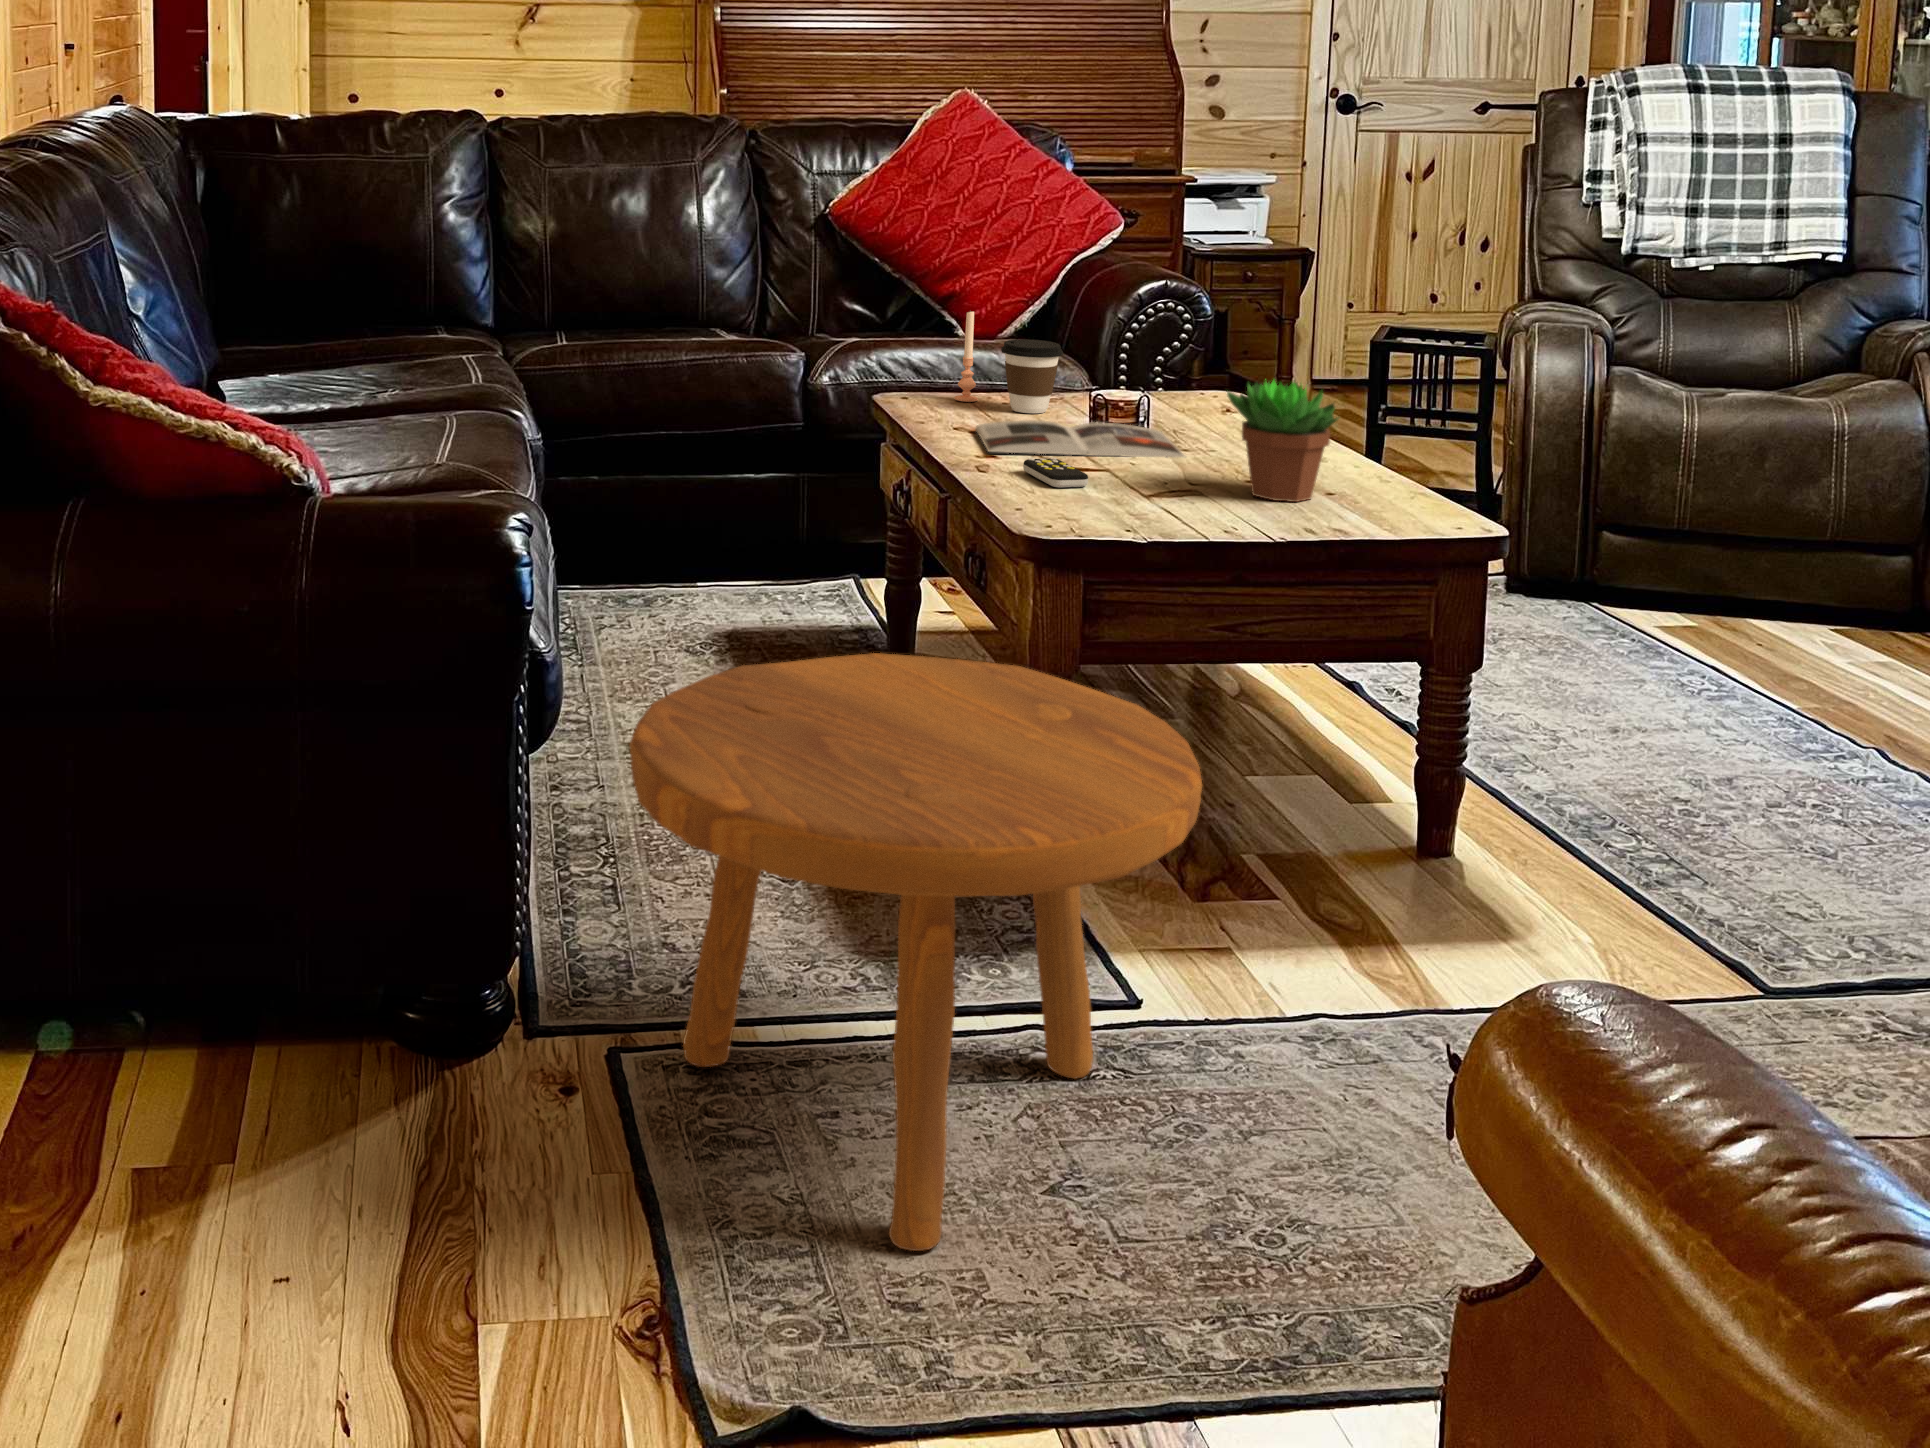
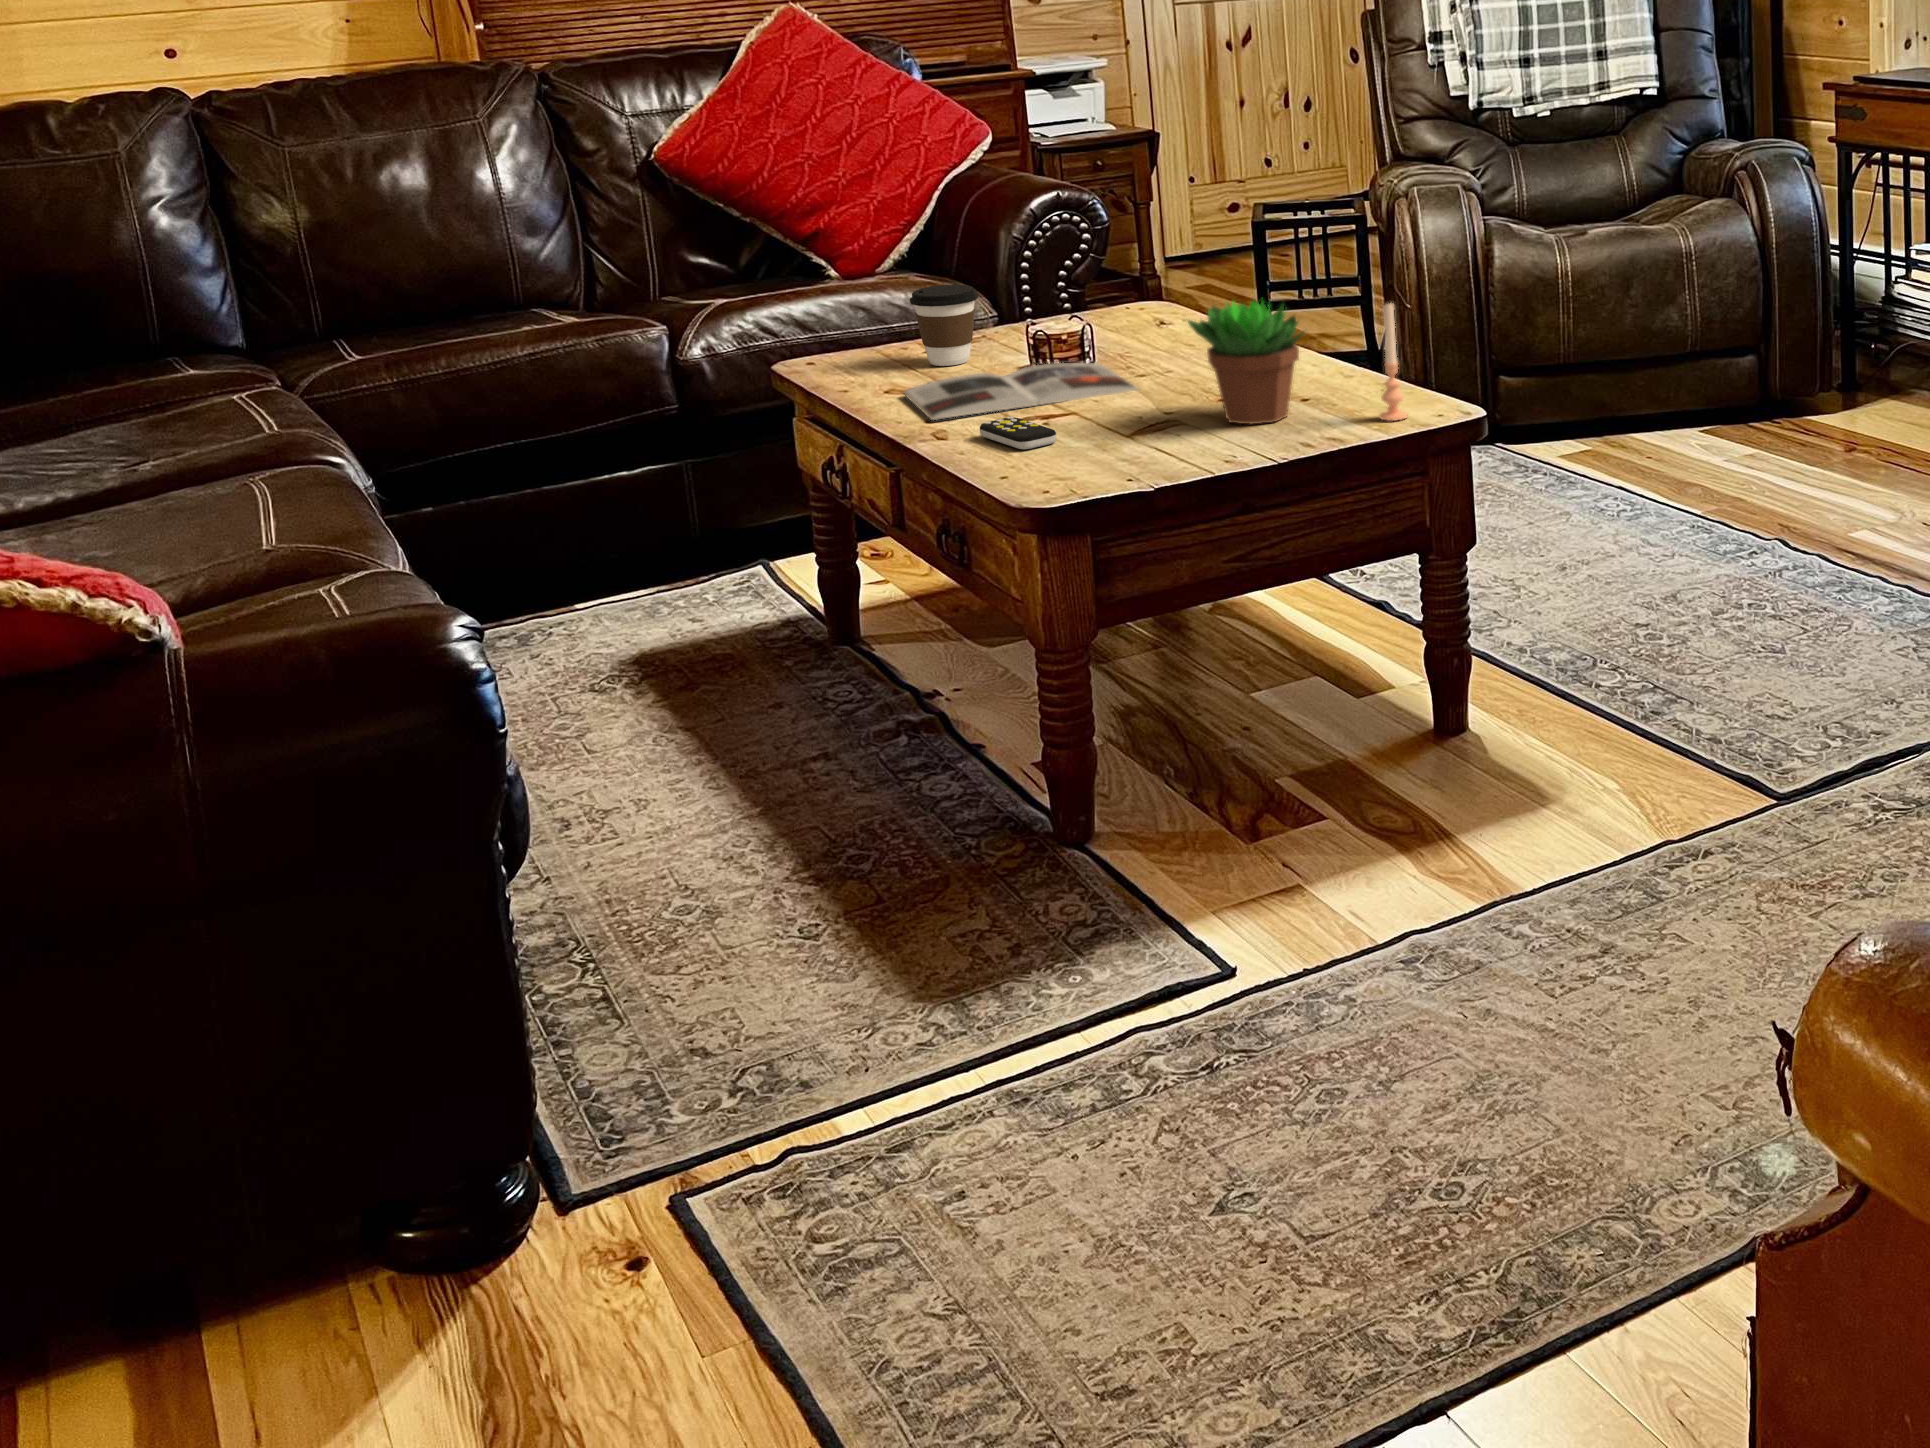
candle: present [955,311,978,402] -> present [1379,303,1408,421]
footstool: present [630,653,1202,1251] -> none [670,664,1313,1325]

